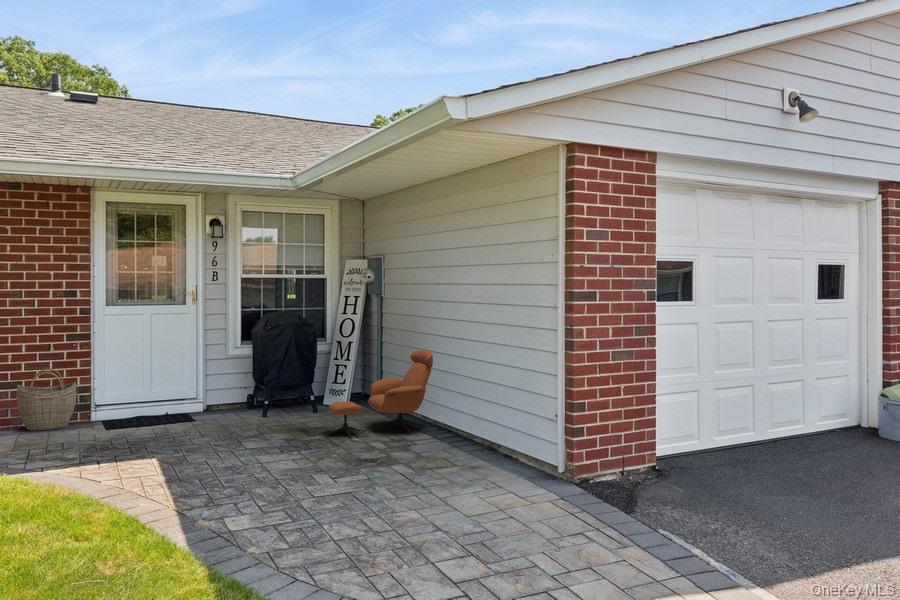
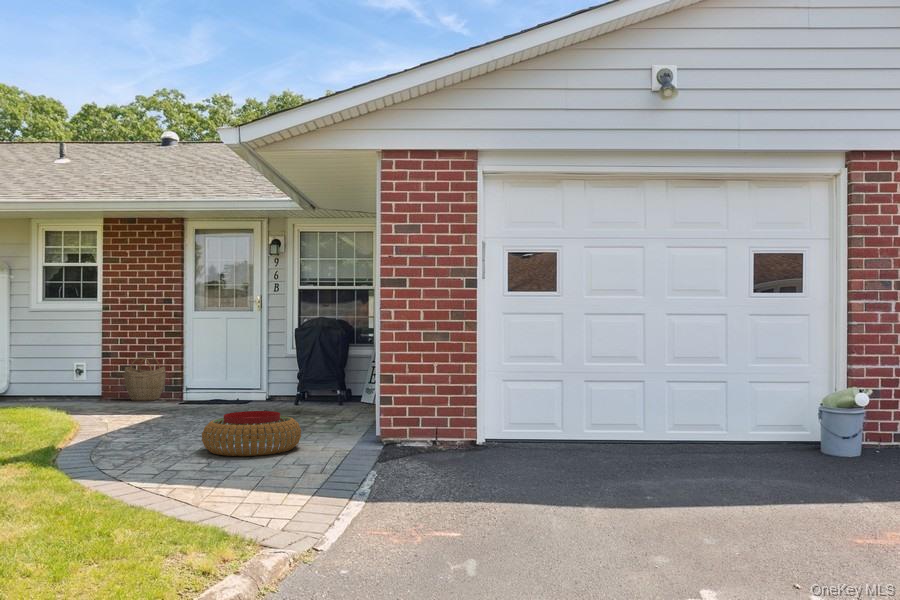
lounge chair: present [325,350,433,438] -> none [298,344,393,416]
pouf: none [389,457,512,528] -> present [202,411,301,456]

